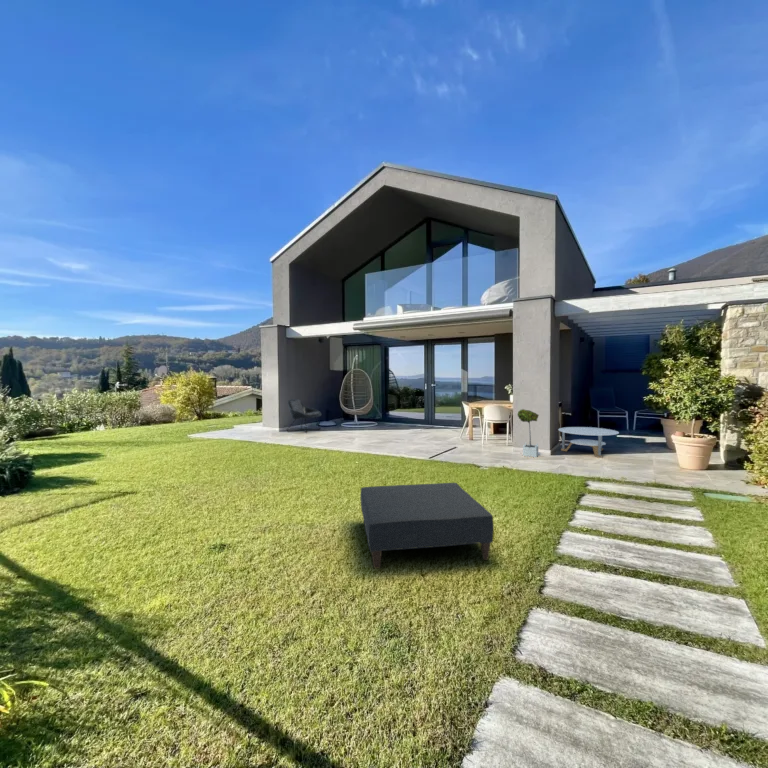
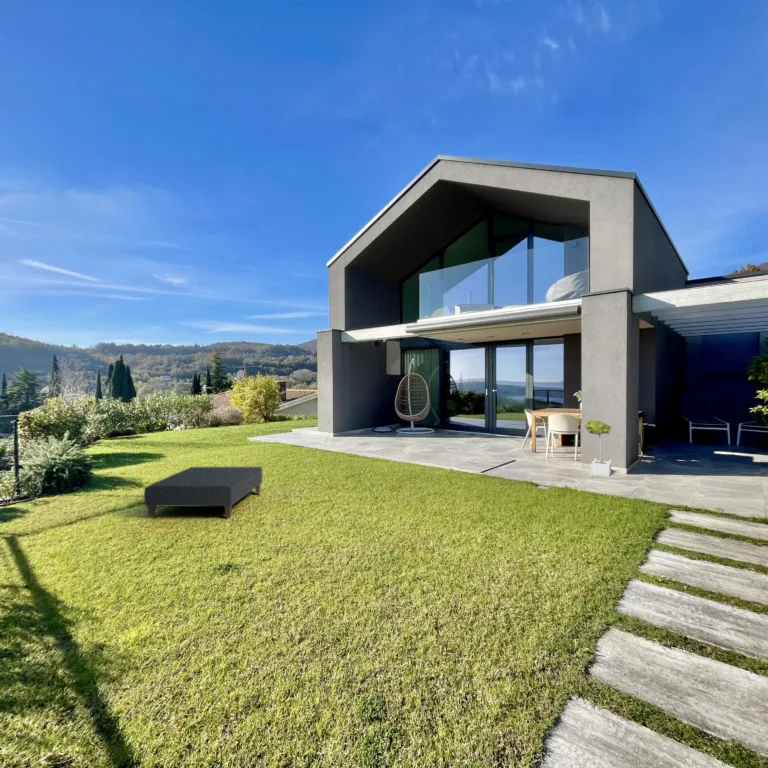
lounge chair: present [287,399,321,431] -> none [340,404,375,439]
round table: present [559,427,619,458] -> none [637,441,718,480]
ottoman: present [361,483,494,568] -> present [144,467,263,519]

